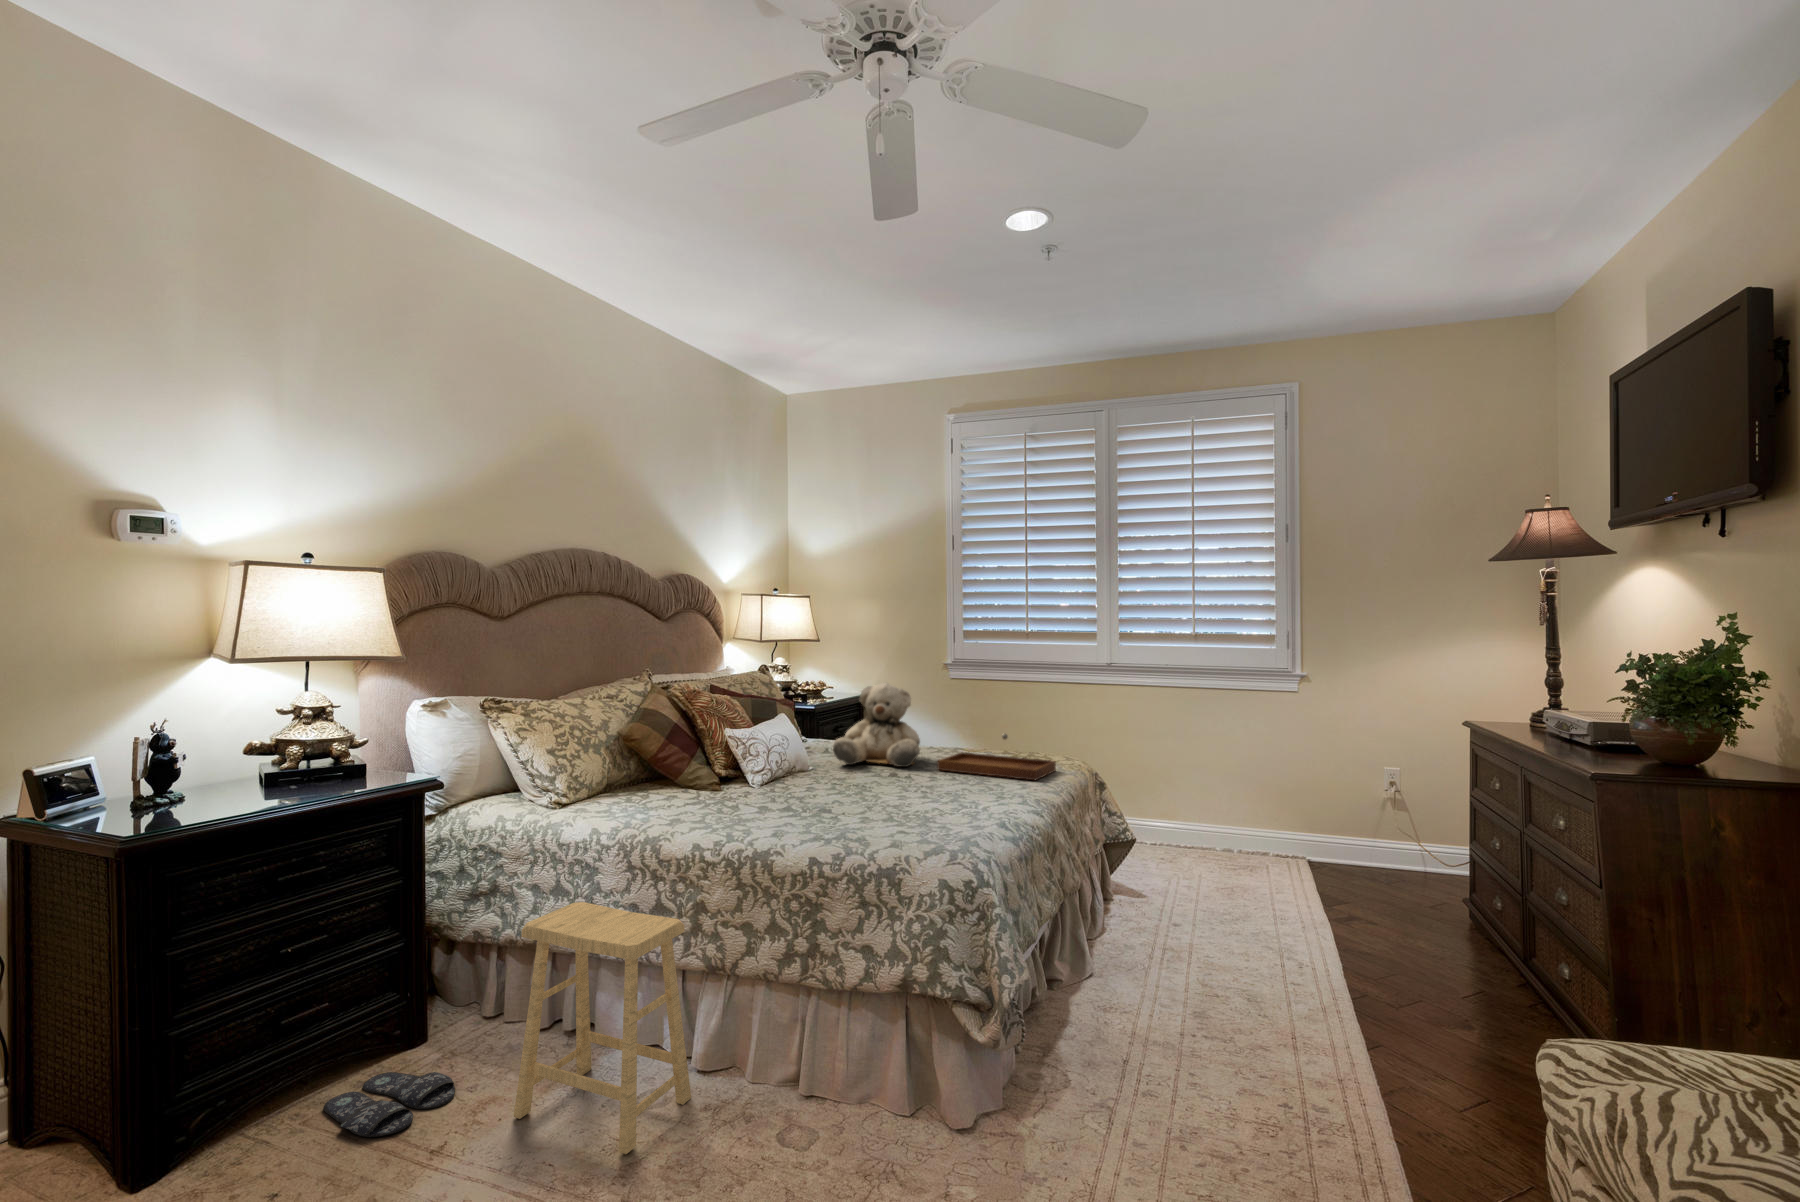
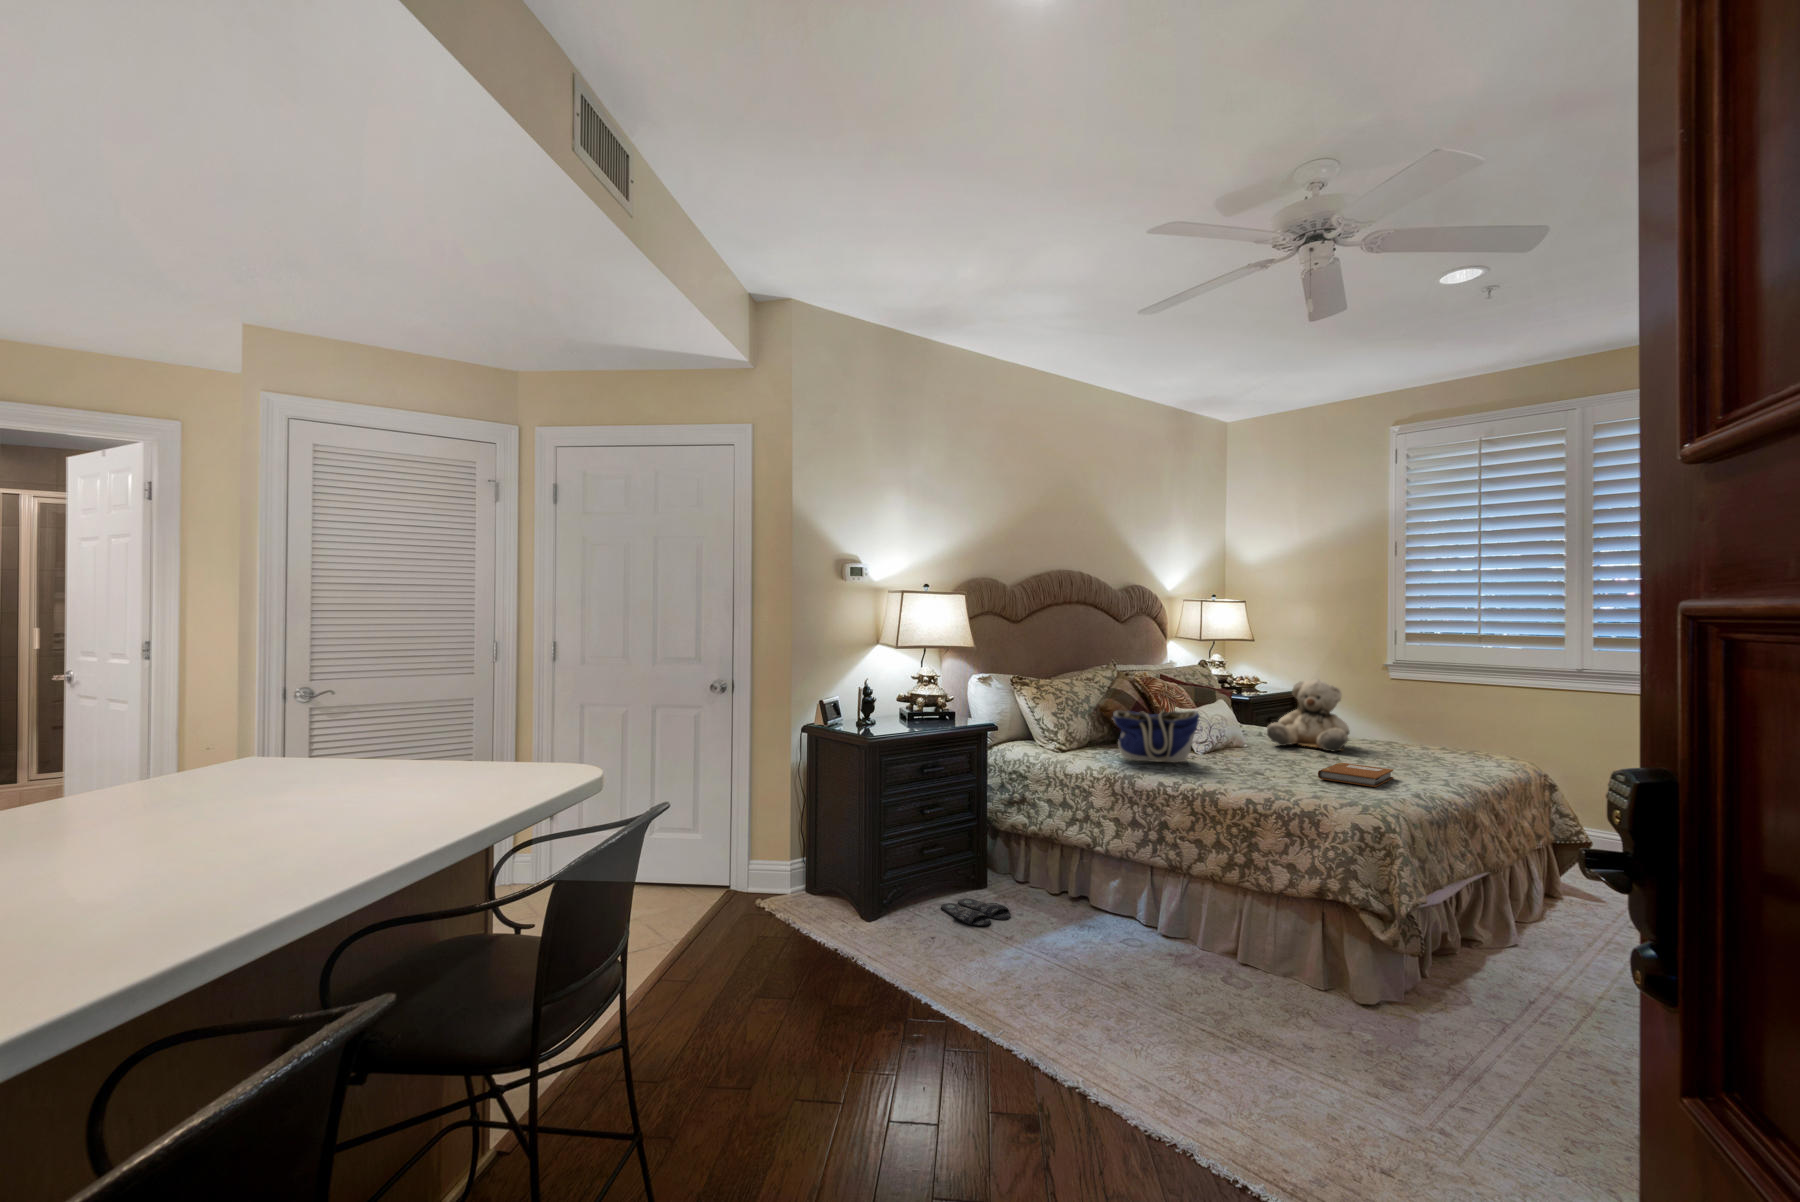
tote bag: none [631,734,751,810] -> present [1112,710,1199,763]
tray: present [937,734,1056,780] -> none [1365,730,1489,772]
notebook: none [894,785,973,816] -> present [1318,763,1393,787]
footstool: present [514,902,691,1154] -> none [1049,810,1161,964]

